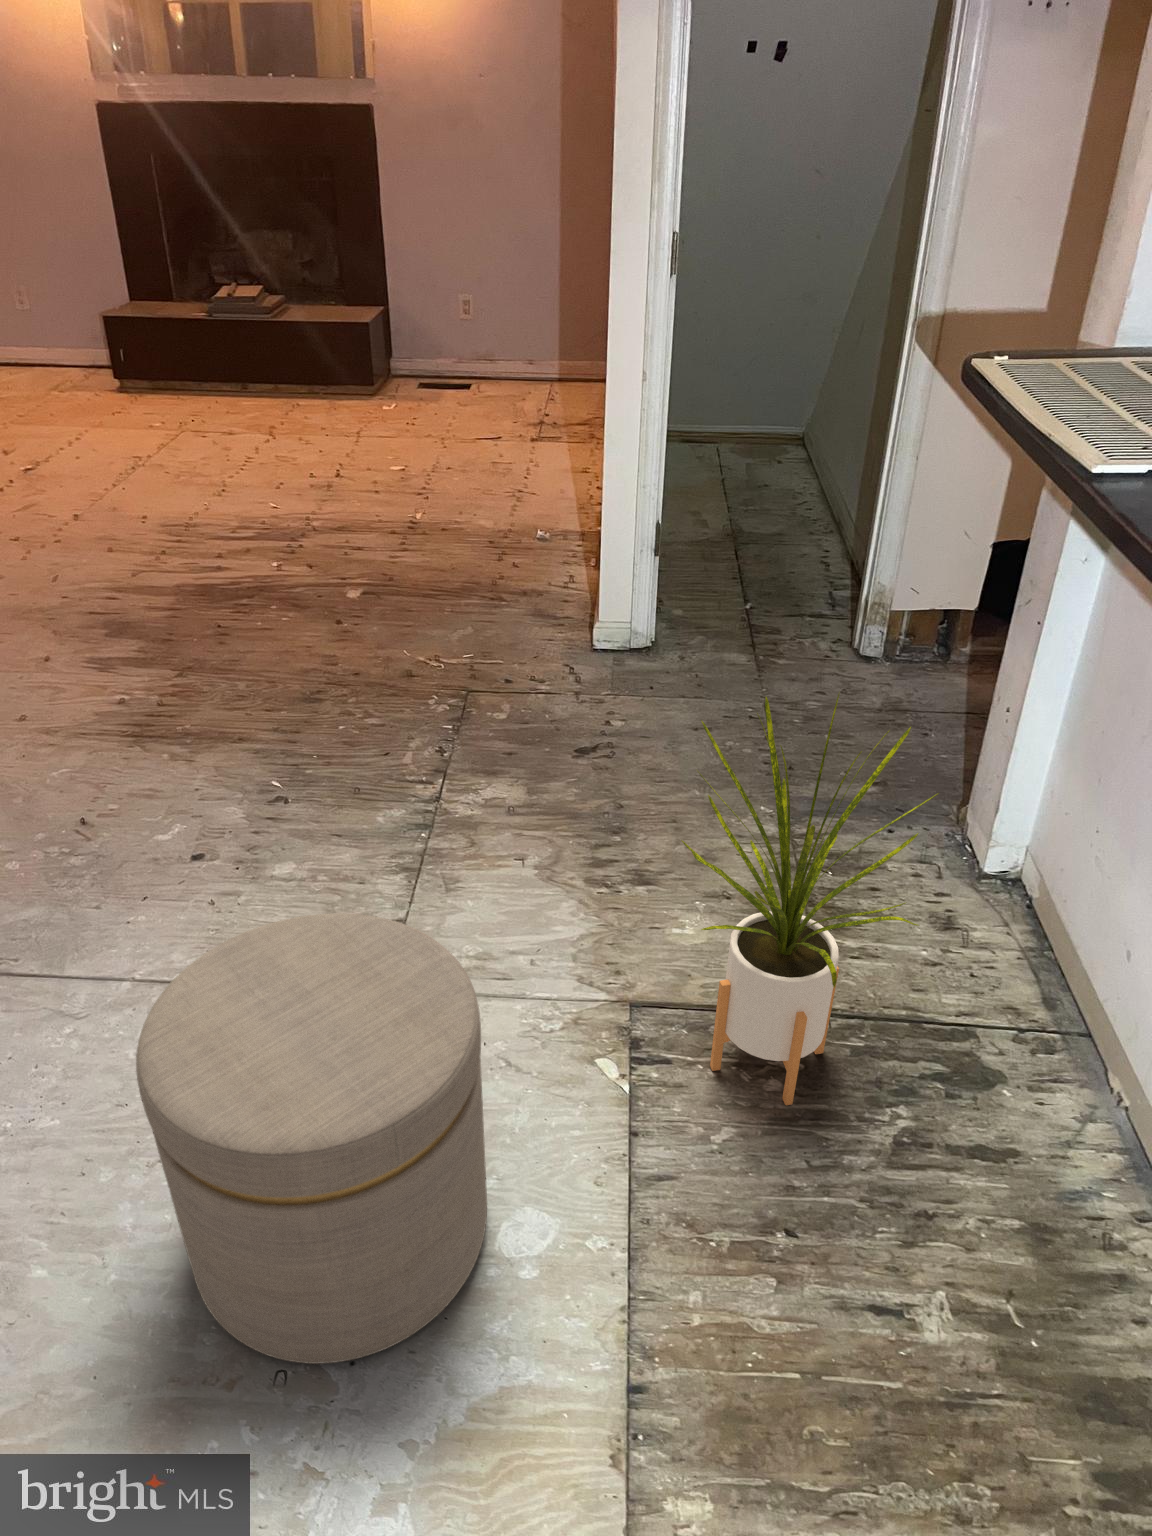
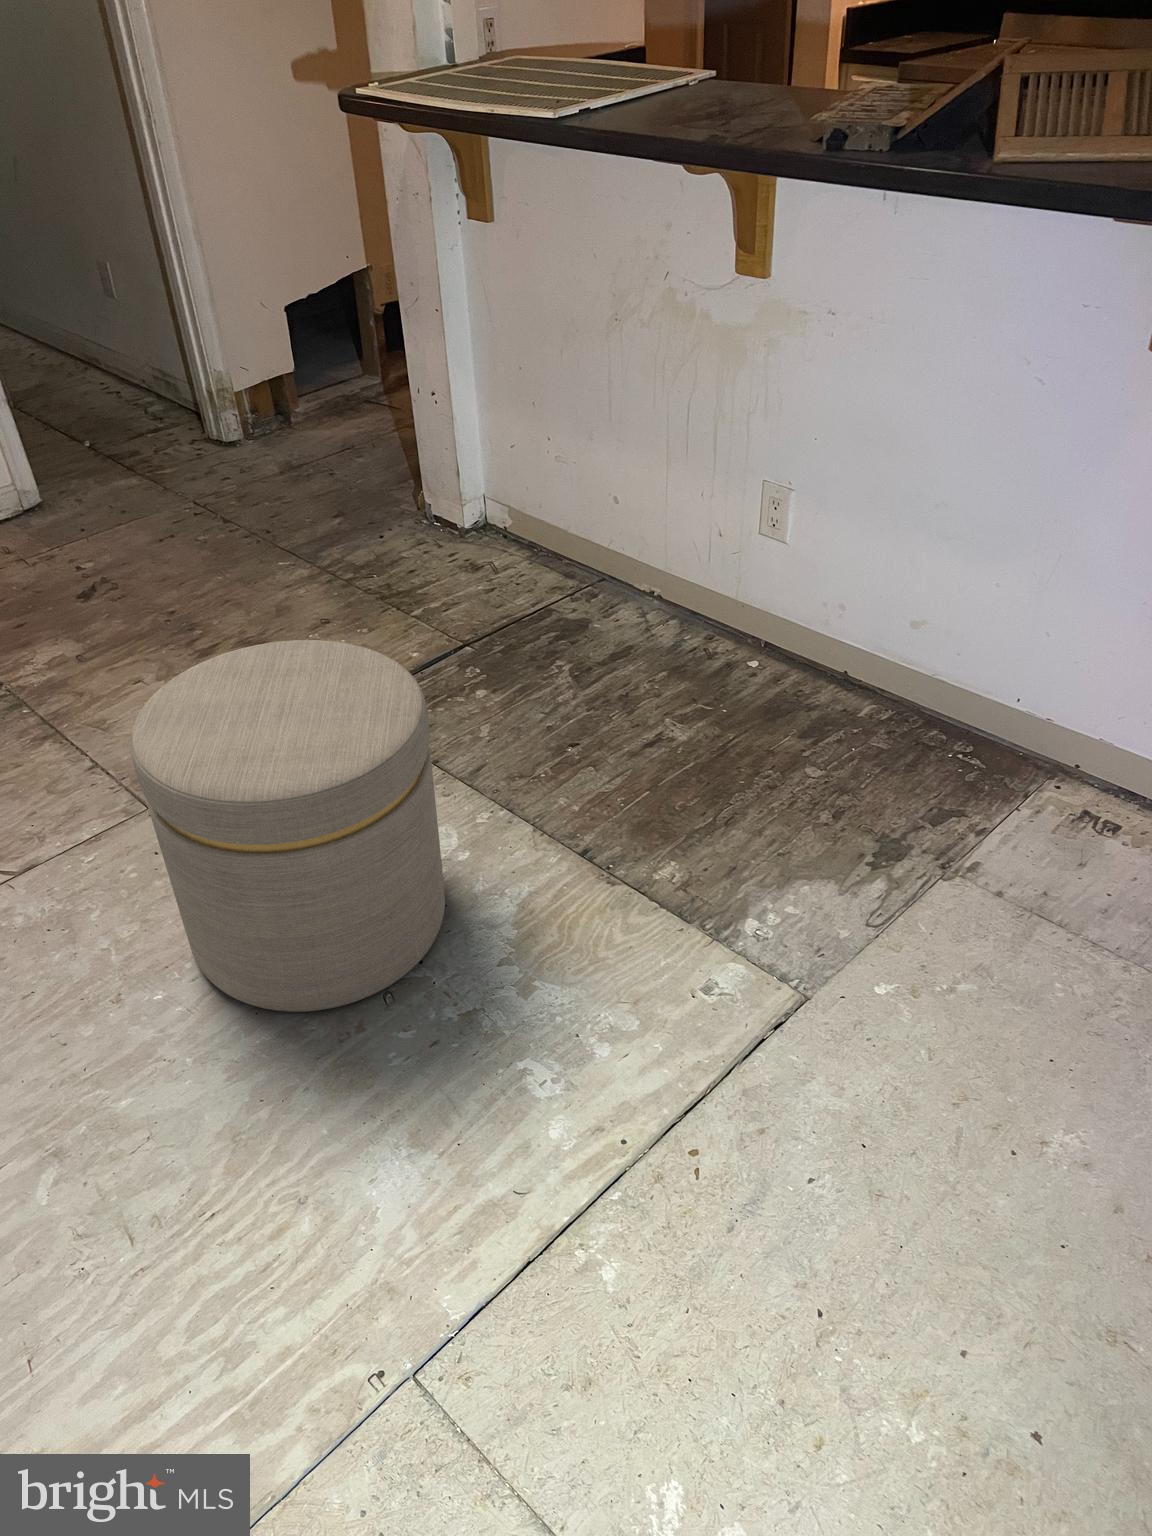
house plant: present [681,694,939,1105] -> none [344,358,542,709]

